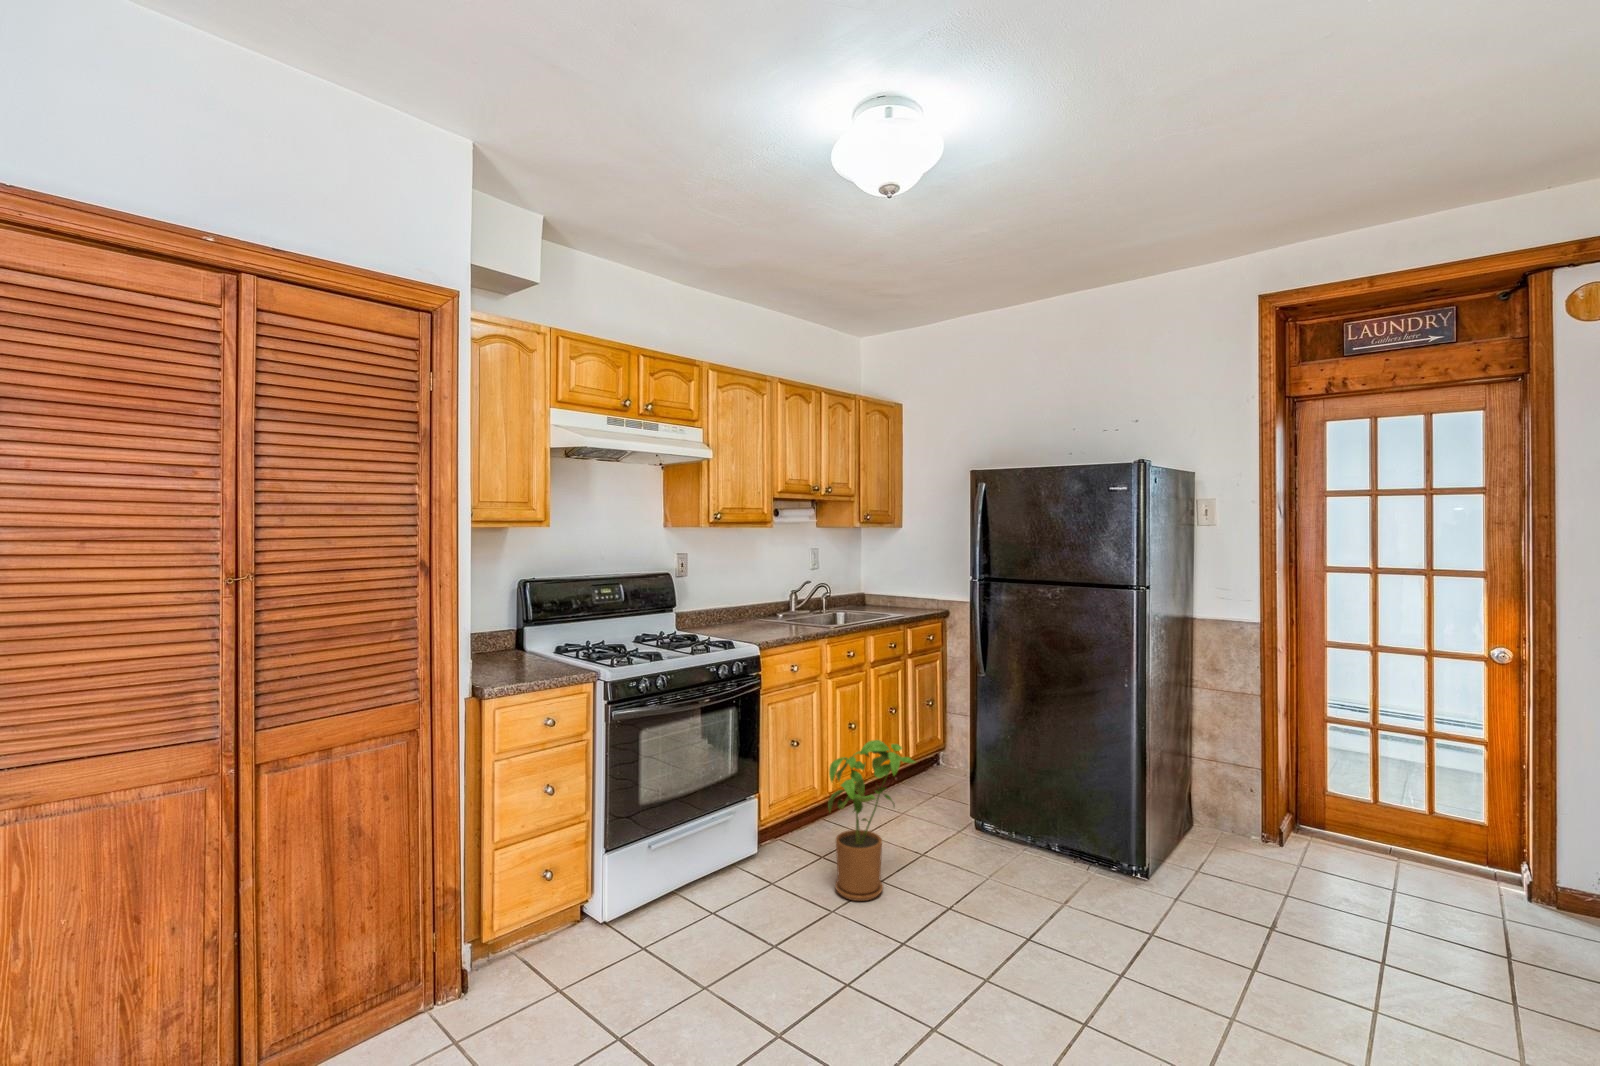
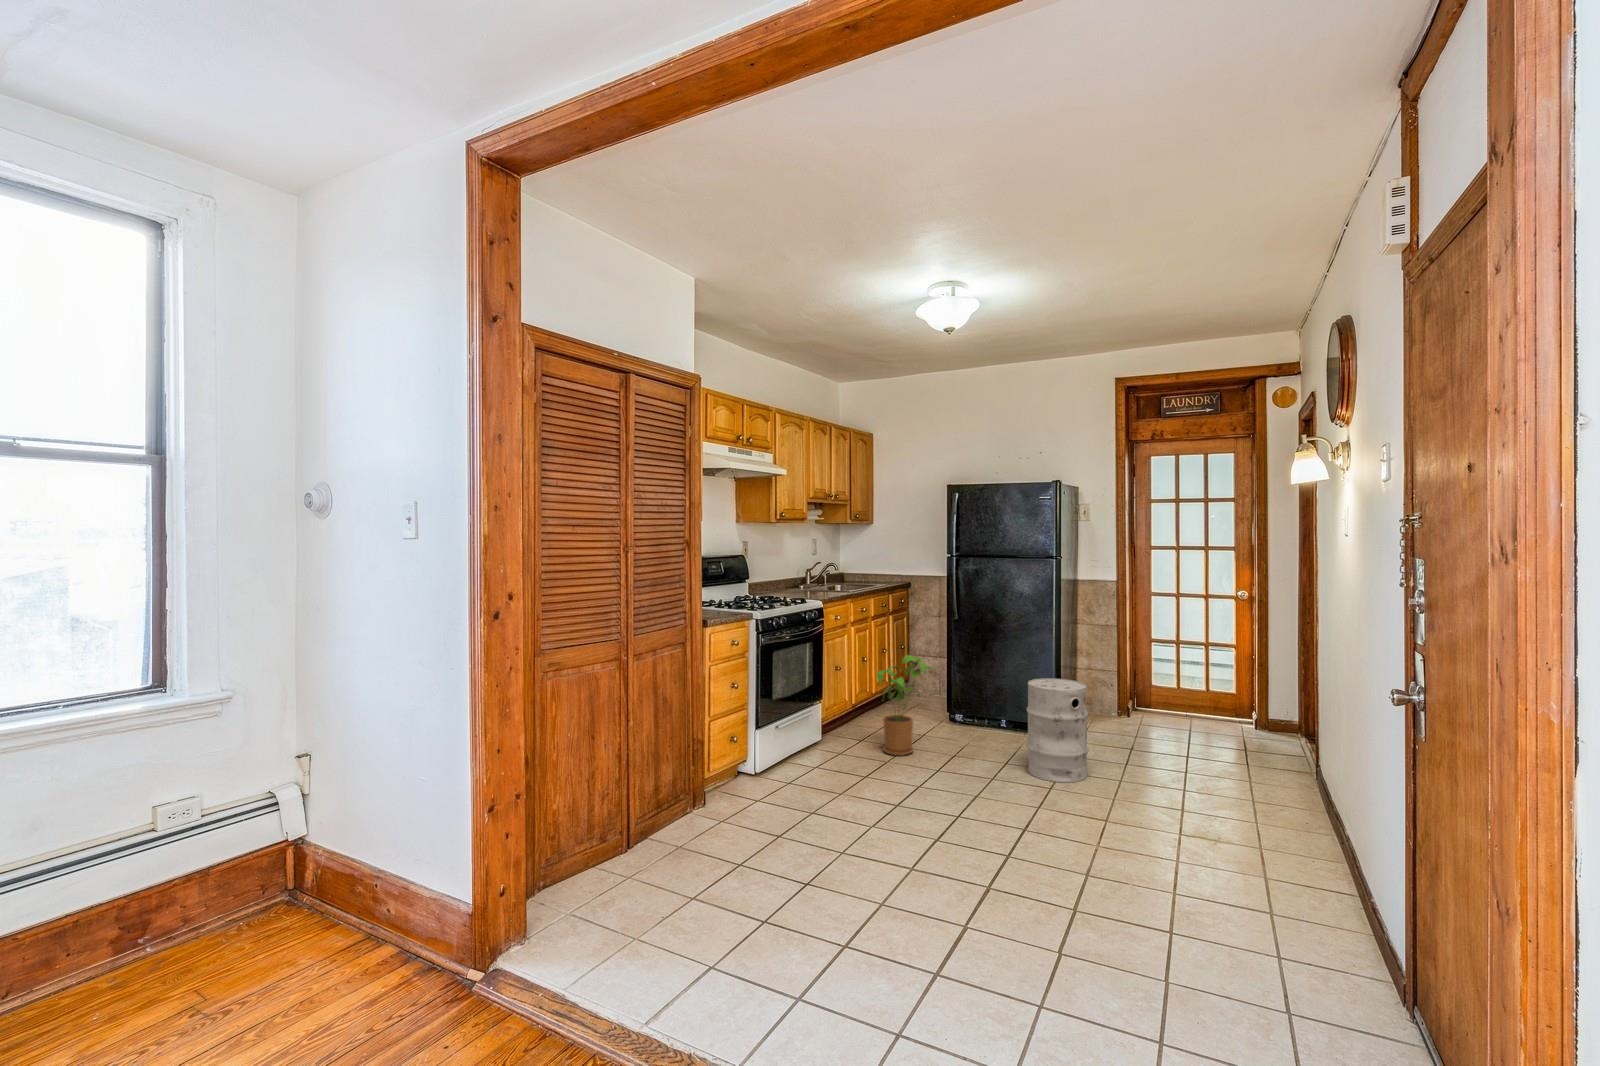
trash can: none [1051,803,1166,1015] -> present [1026,678,1089,783]

